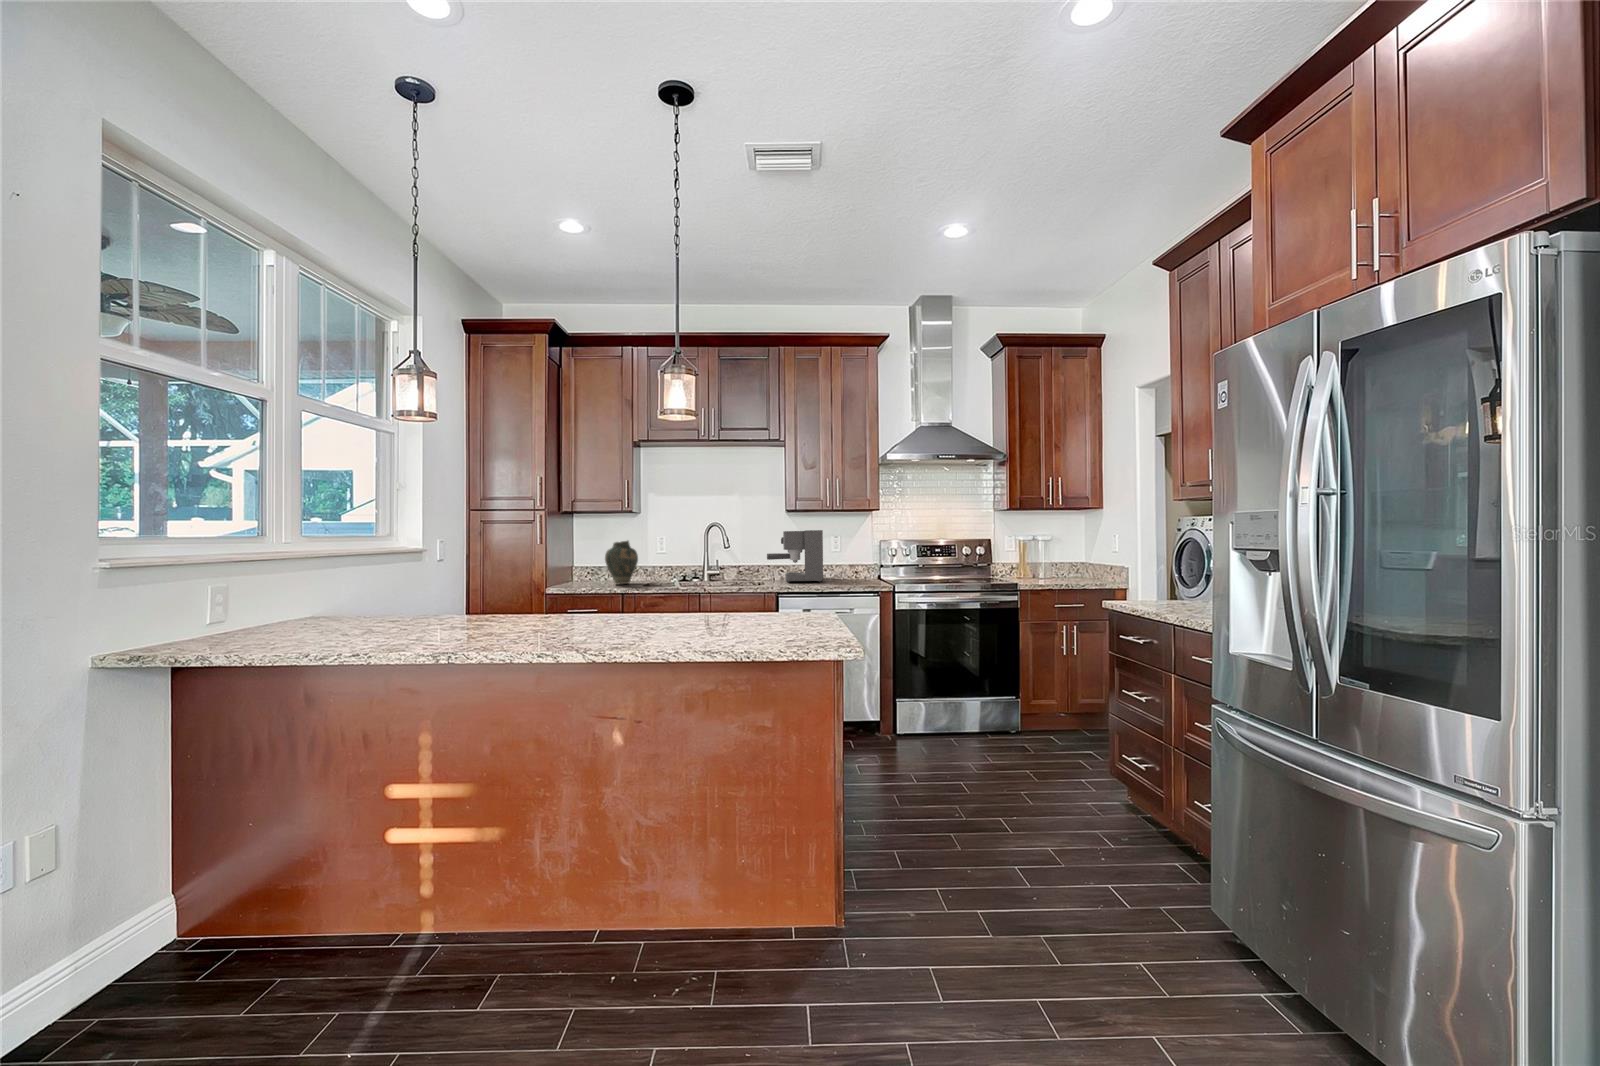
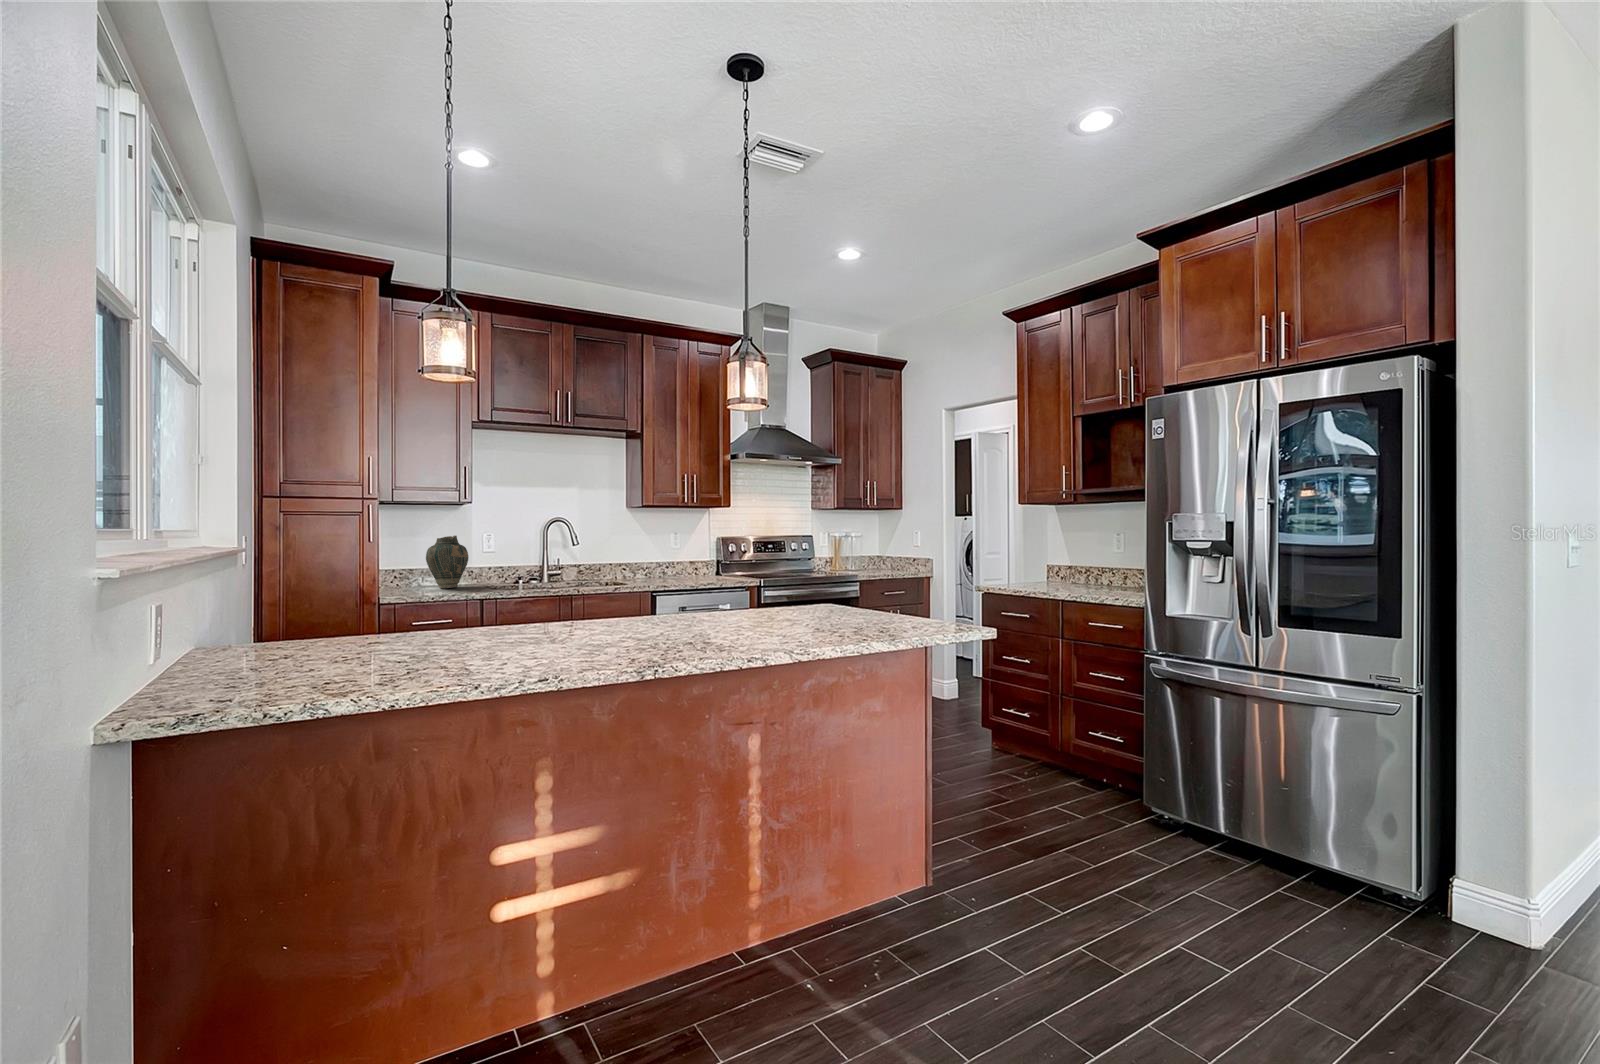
coffee maker: present [767,530,823,582] -> none [619,526,680,580]

